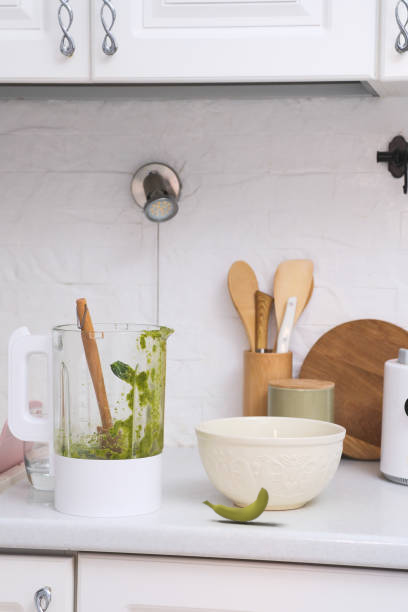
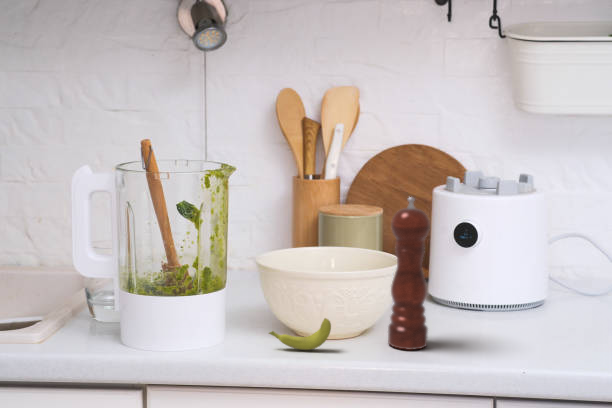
pepper mill: none [332,360,376,526] -> present [388,197,430,350]

